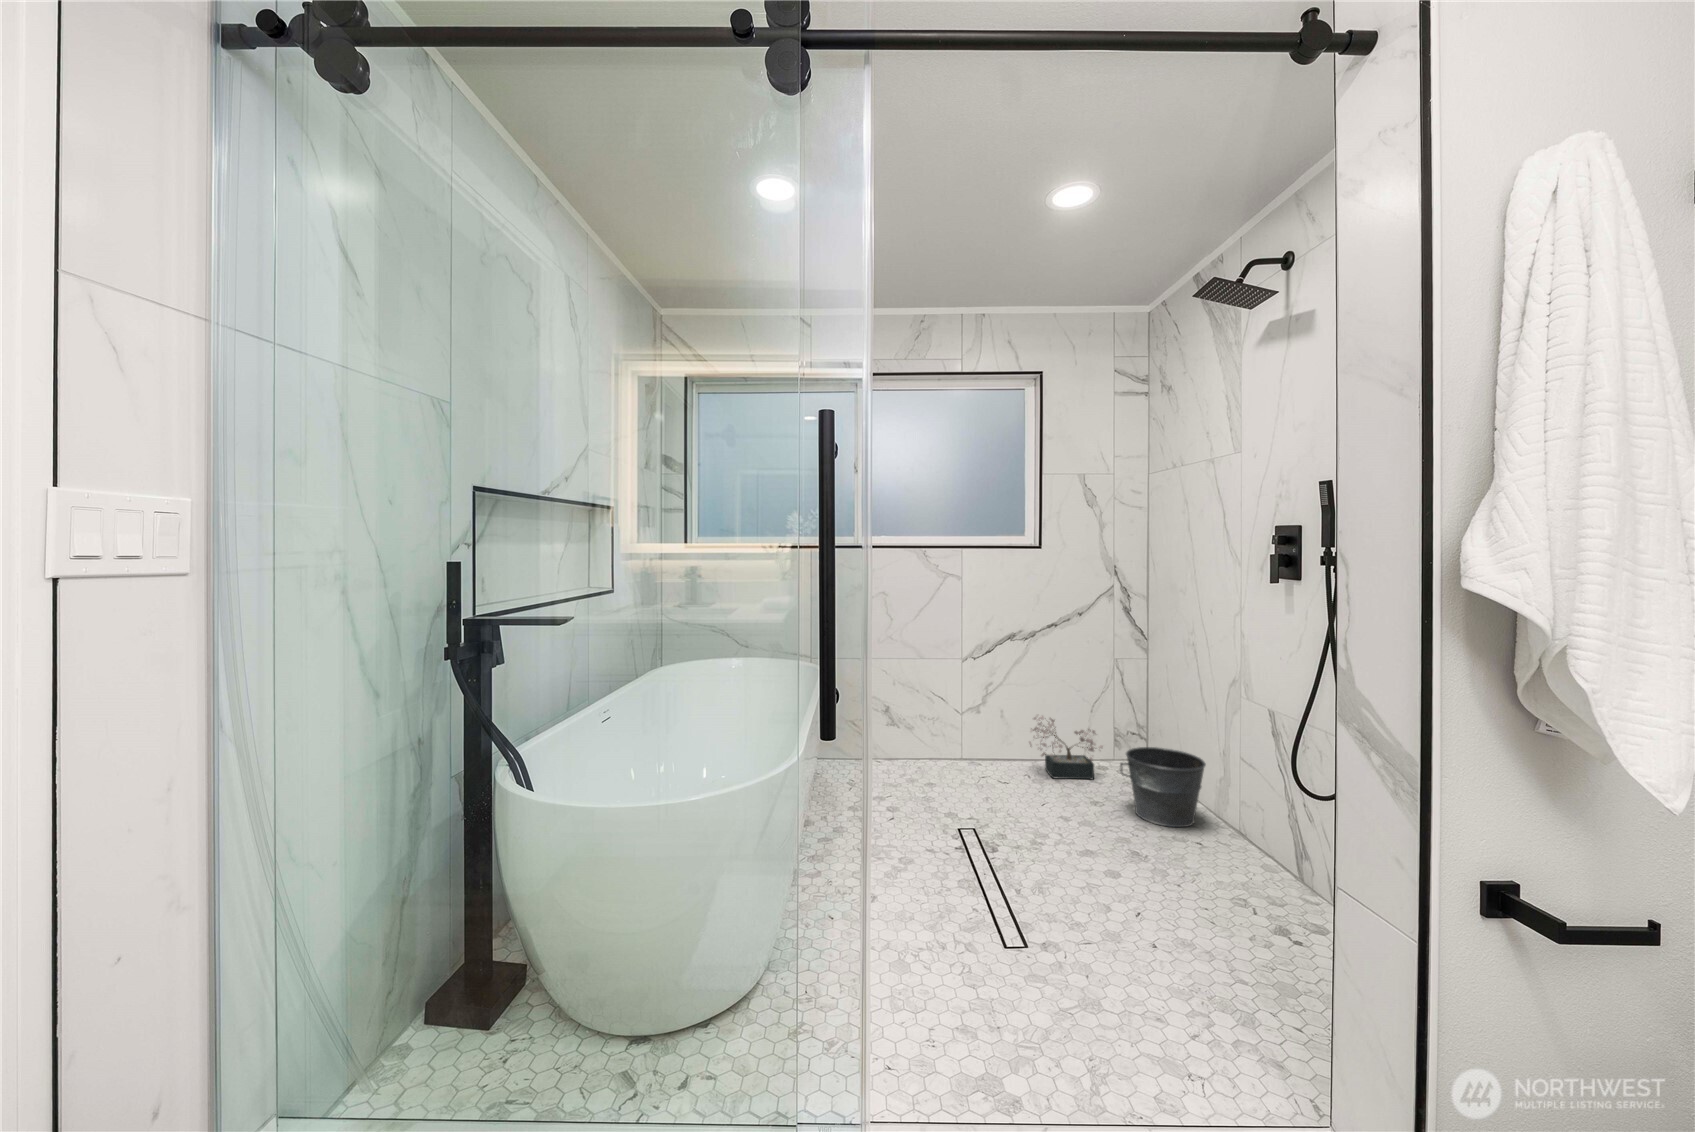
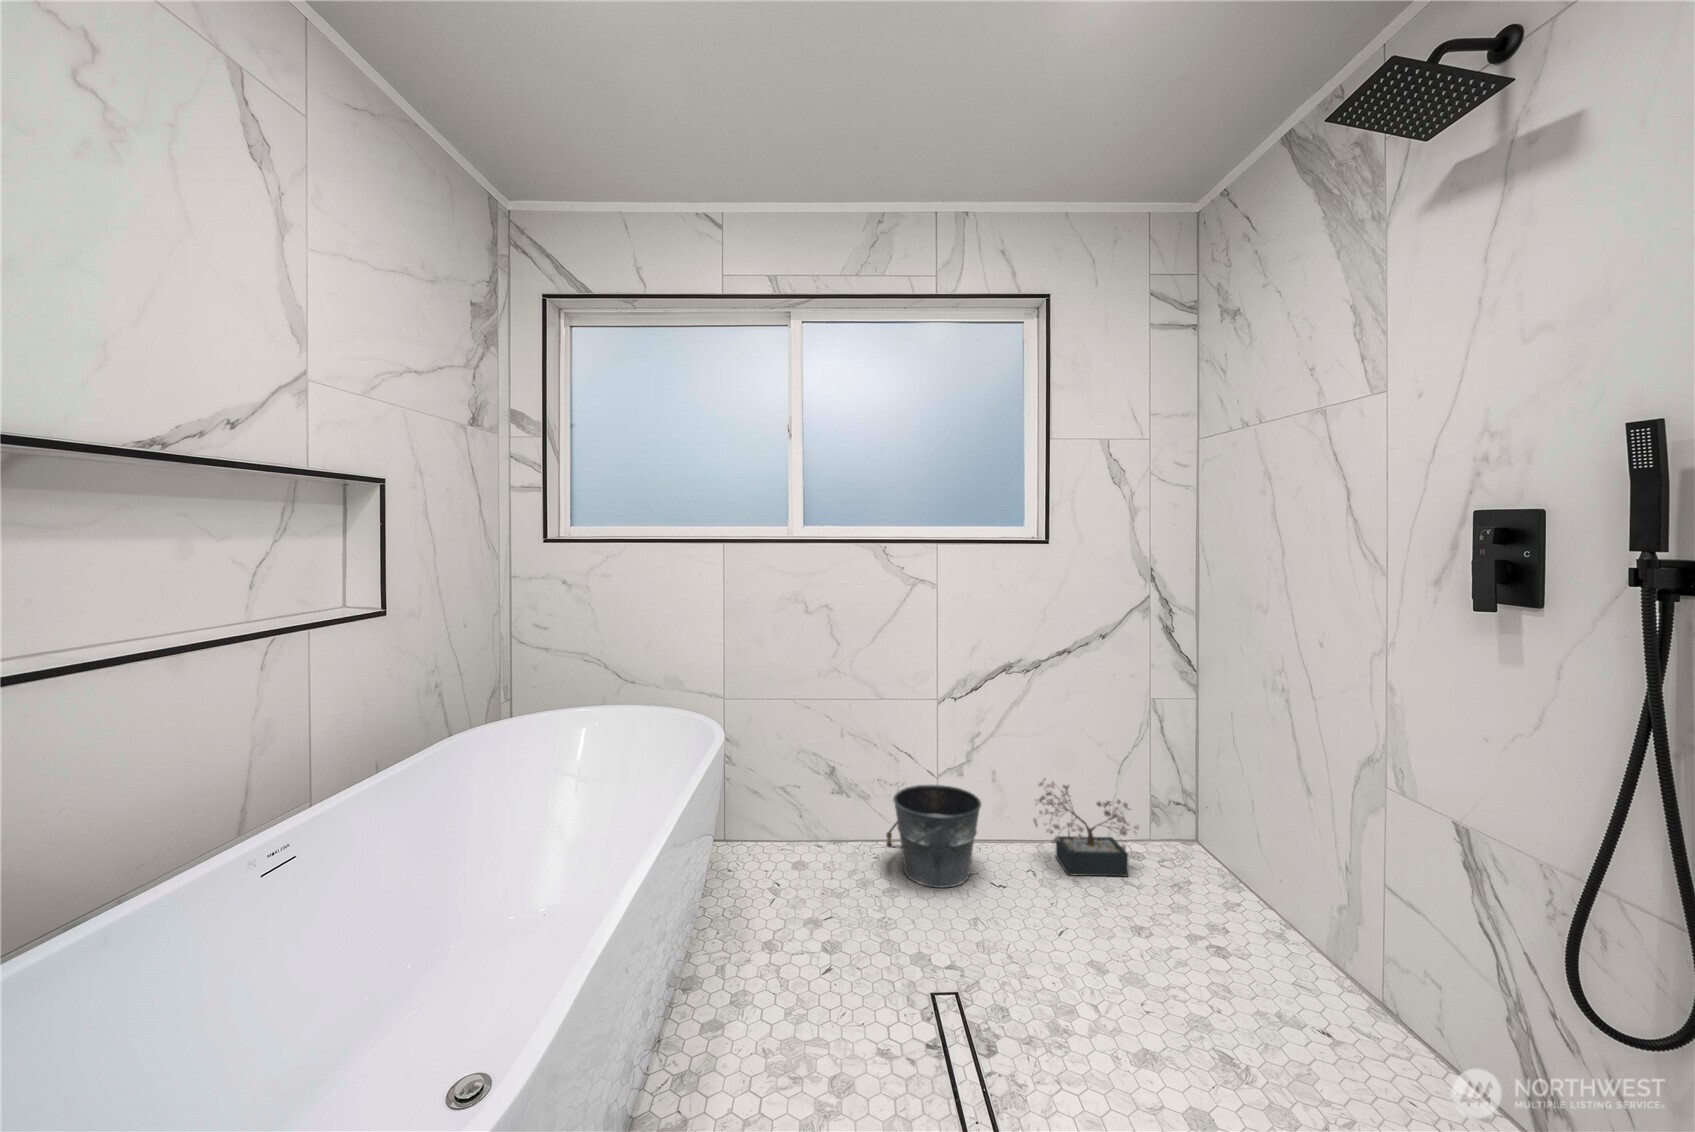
bucket: present [1120,747,1206,827] -> present [886,785,981,888]

